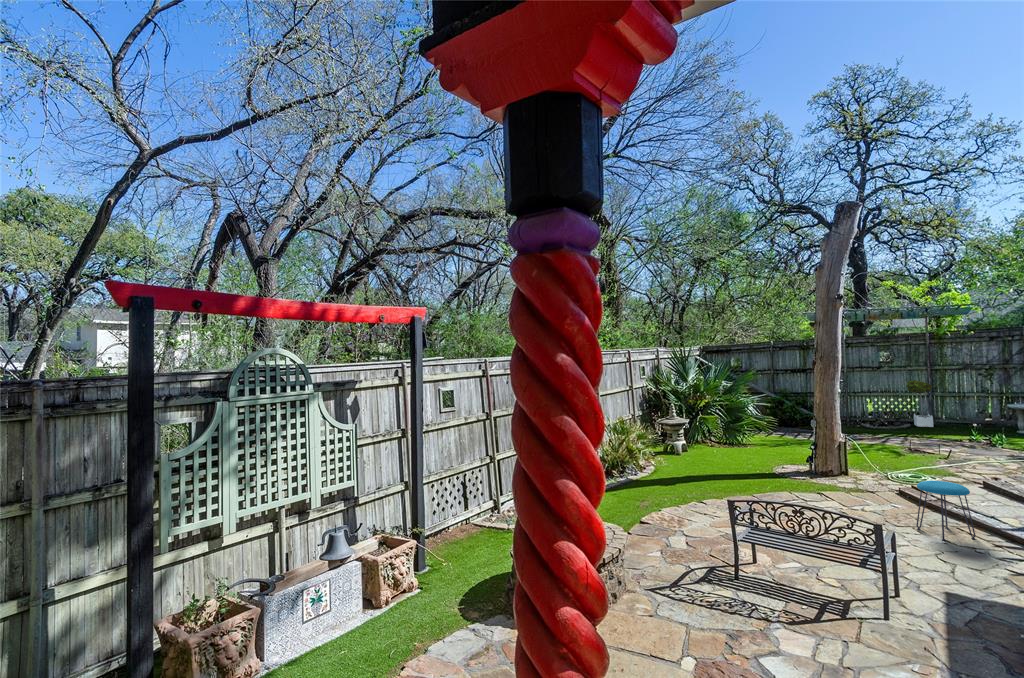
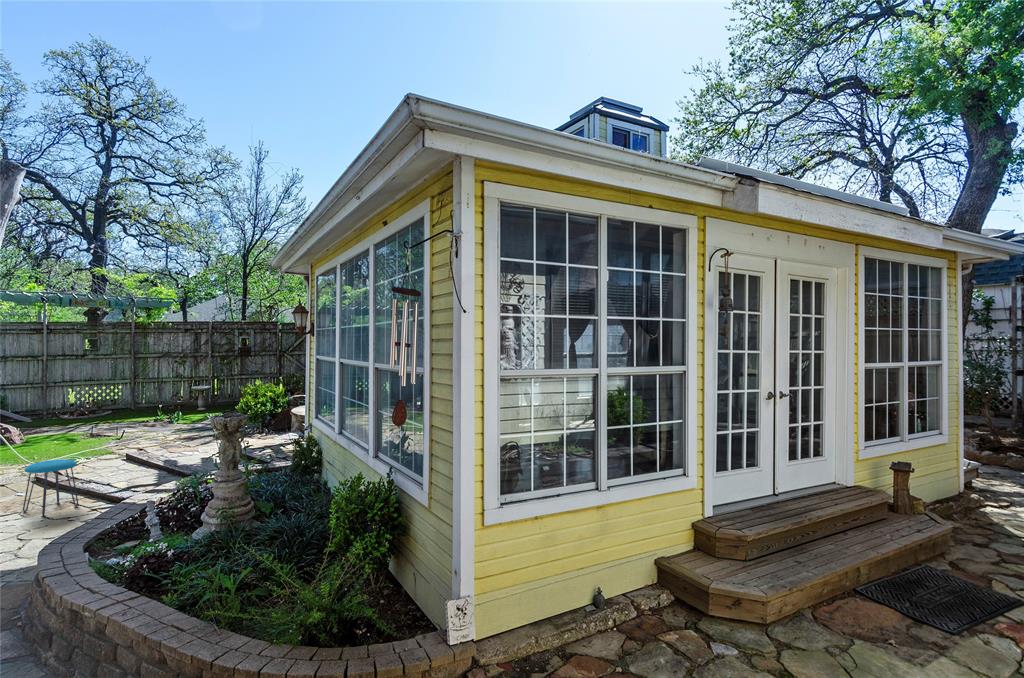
potted tree: present [906,380,933,427] -> none [110,368,134,413]

